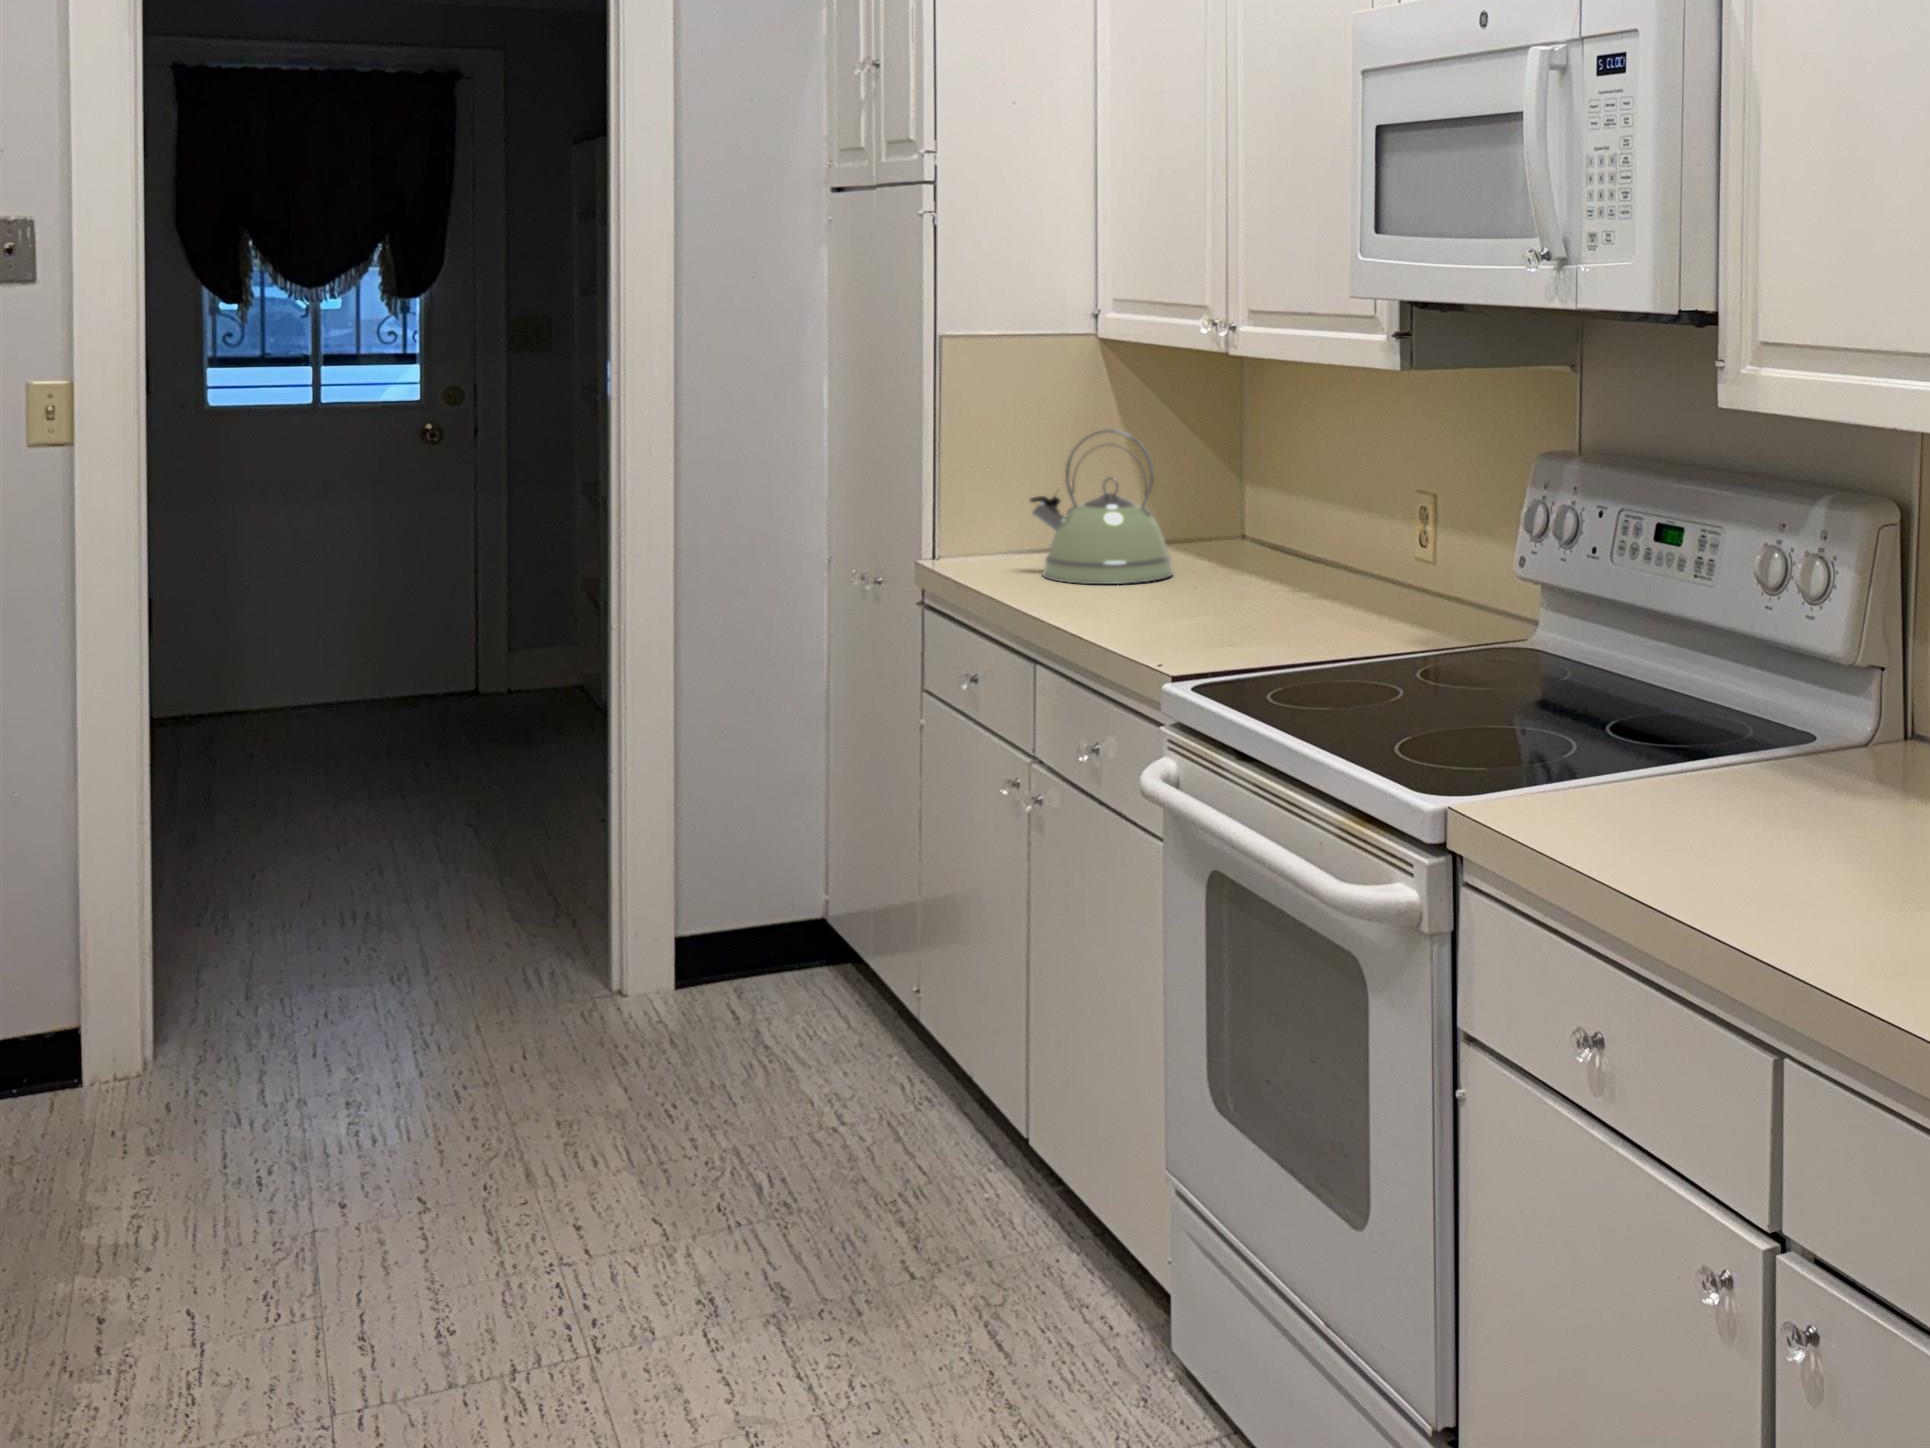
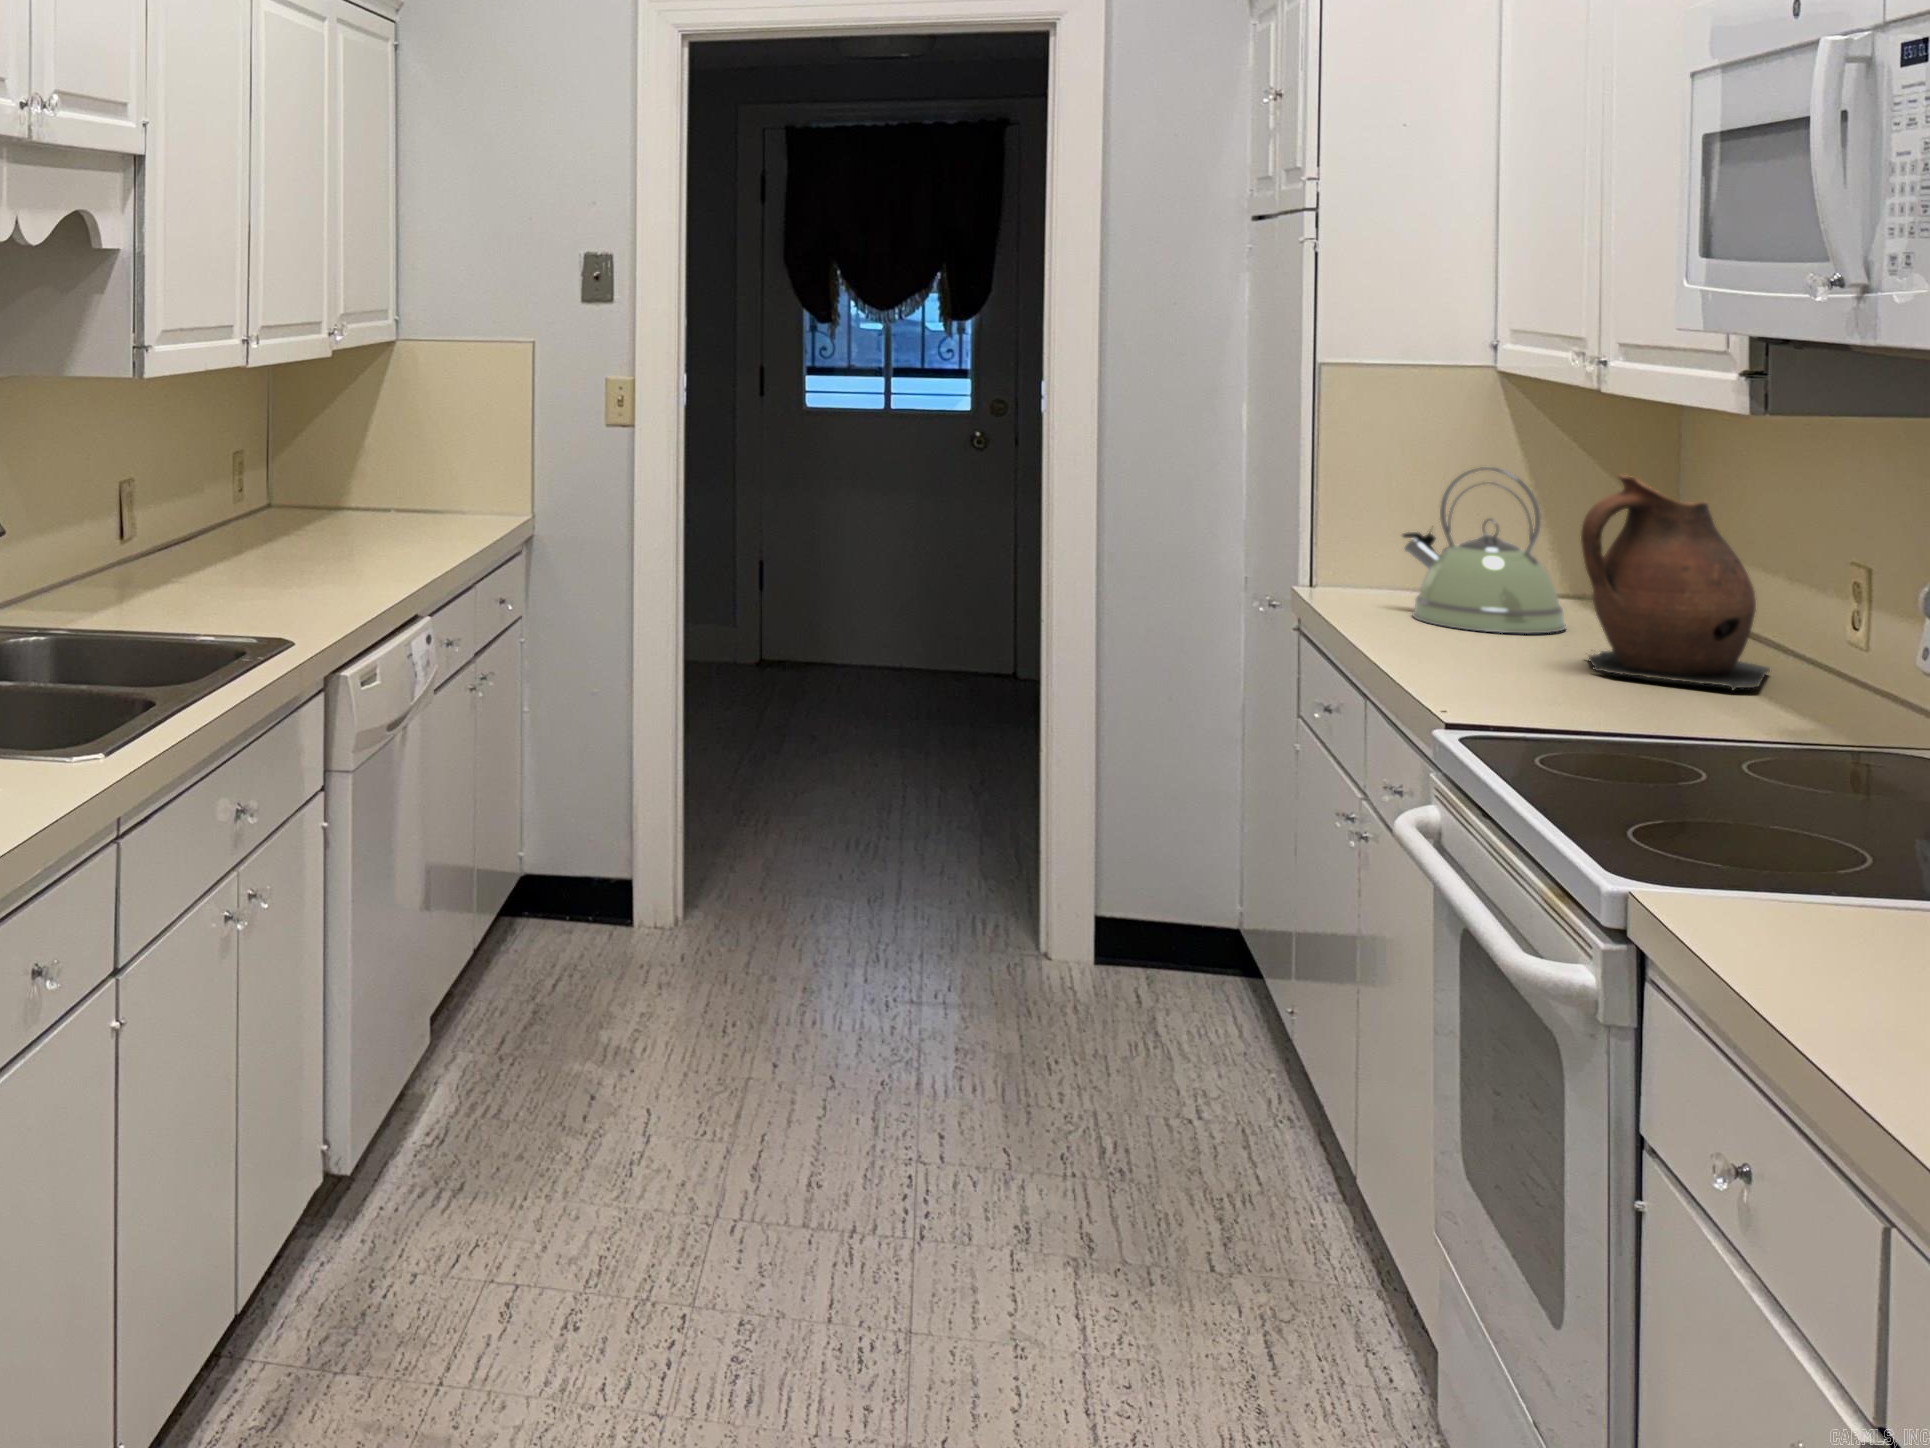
ceramic pitcher: none [1211,429,1356,612] -> present [1581,474,1769,691]

